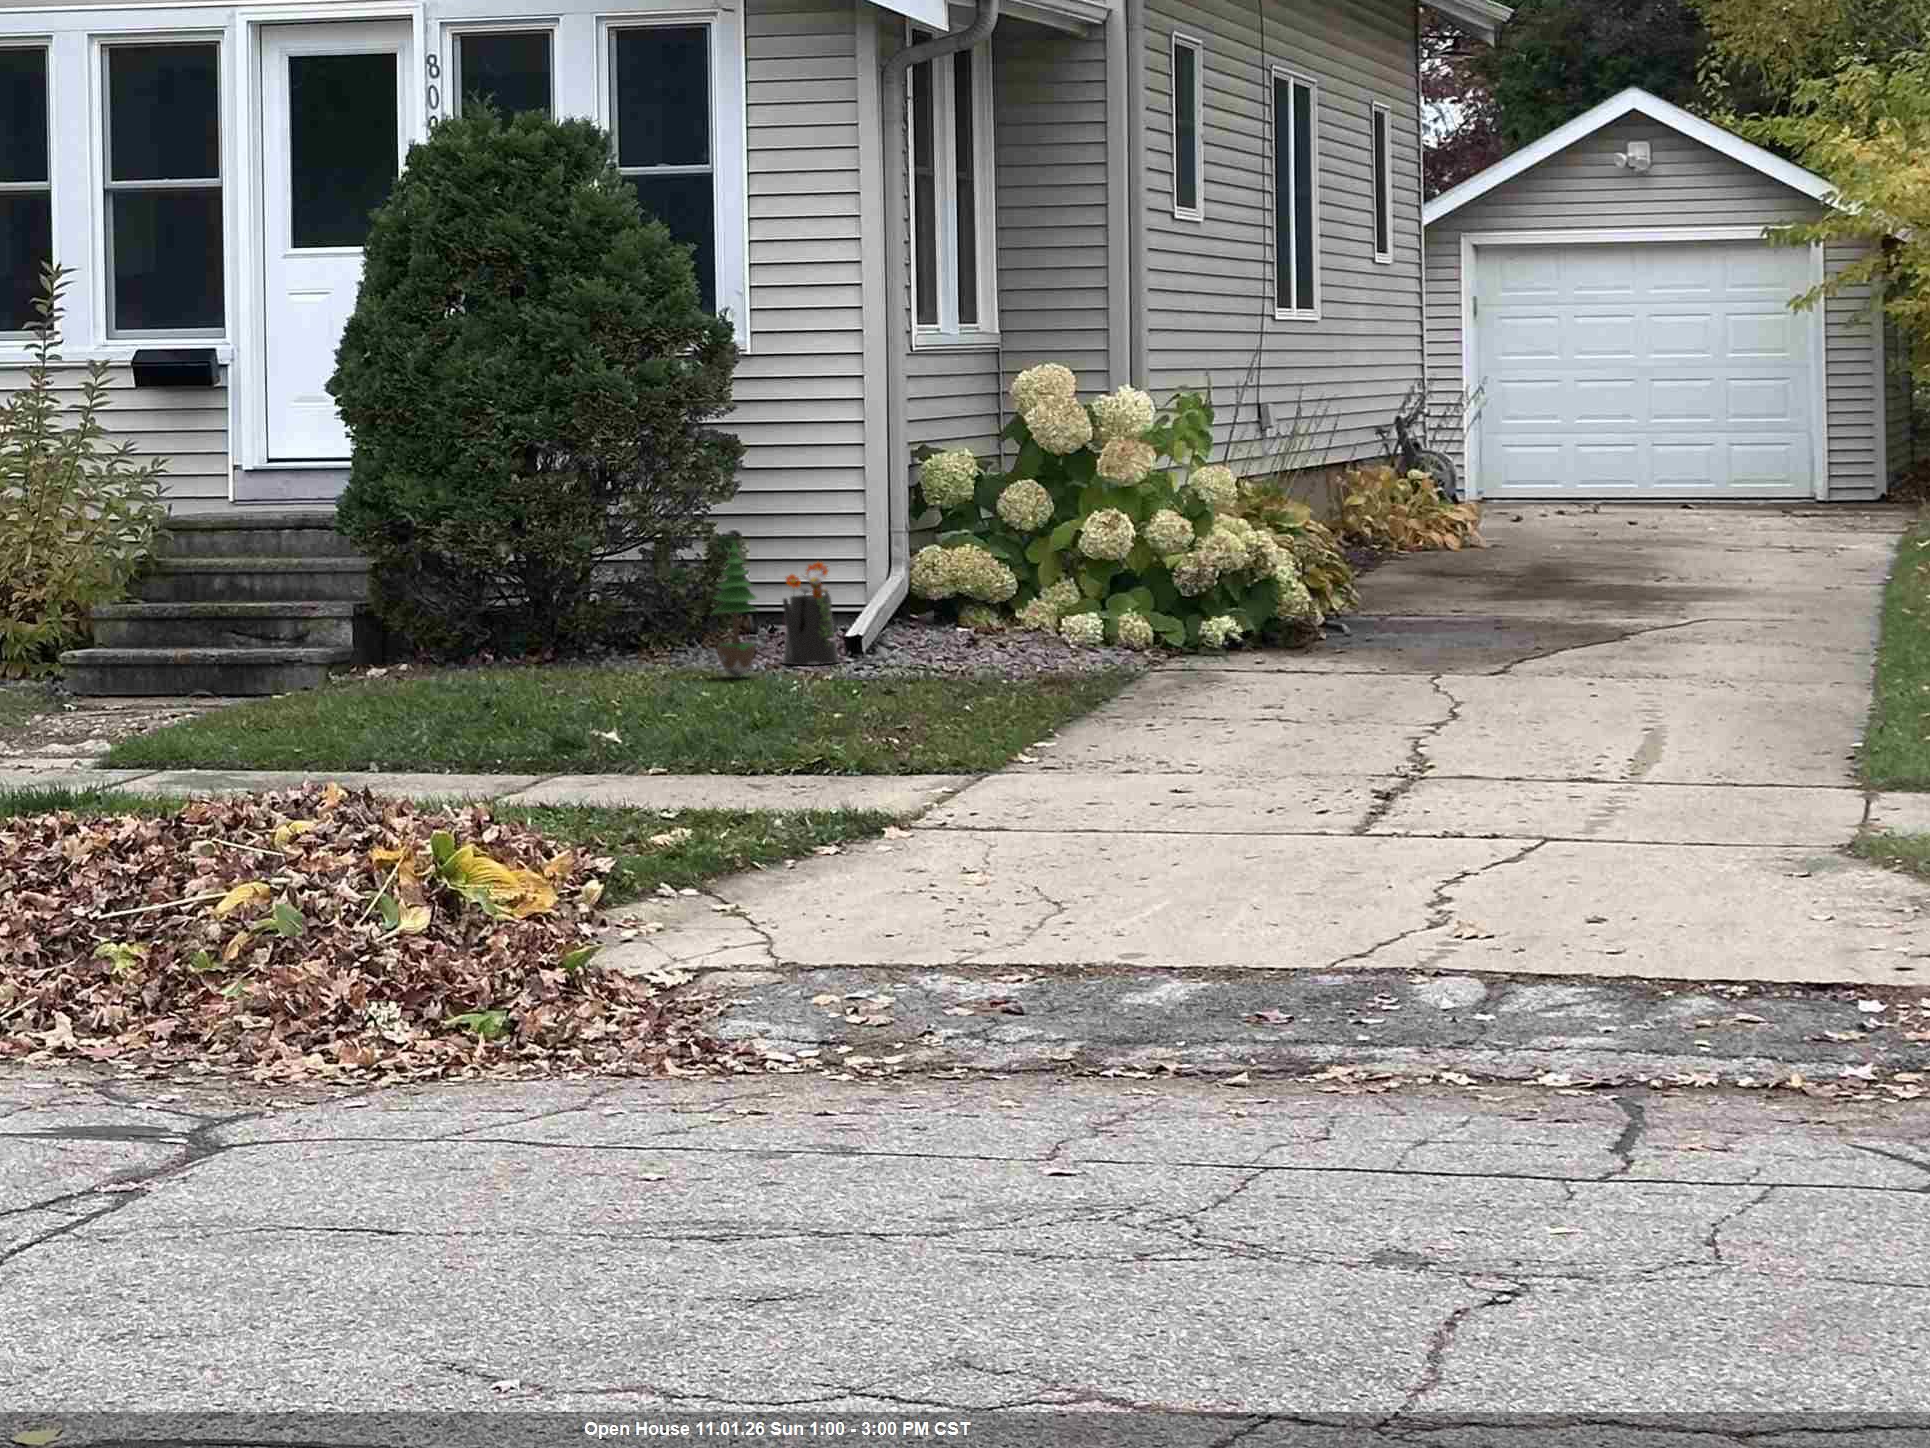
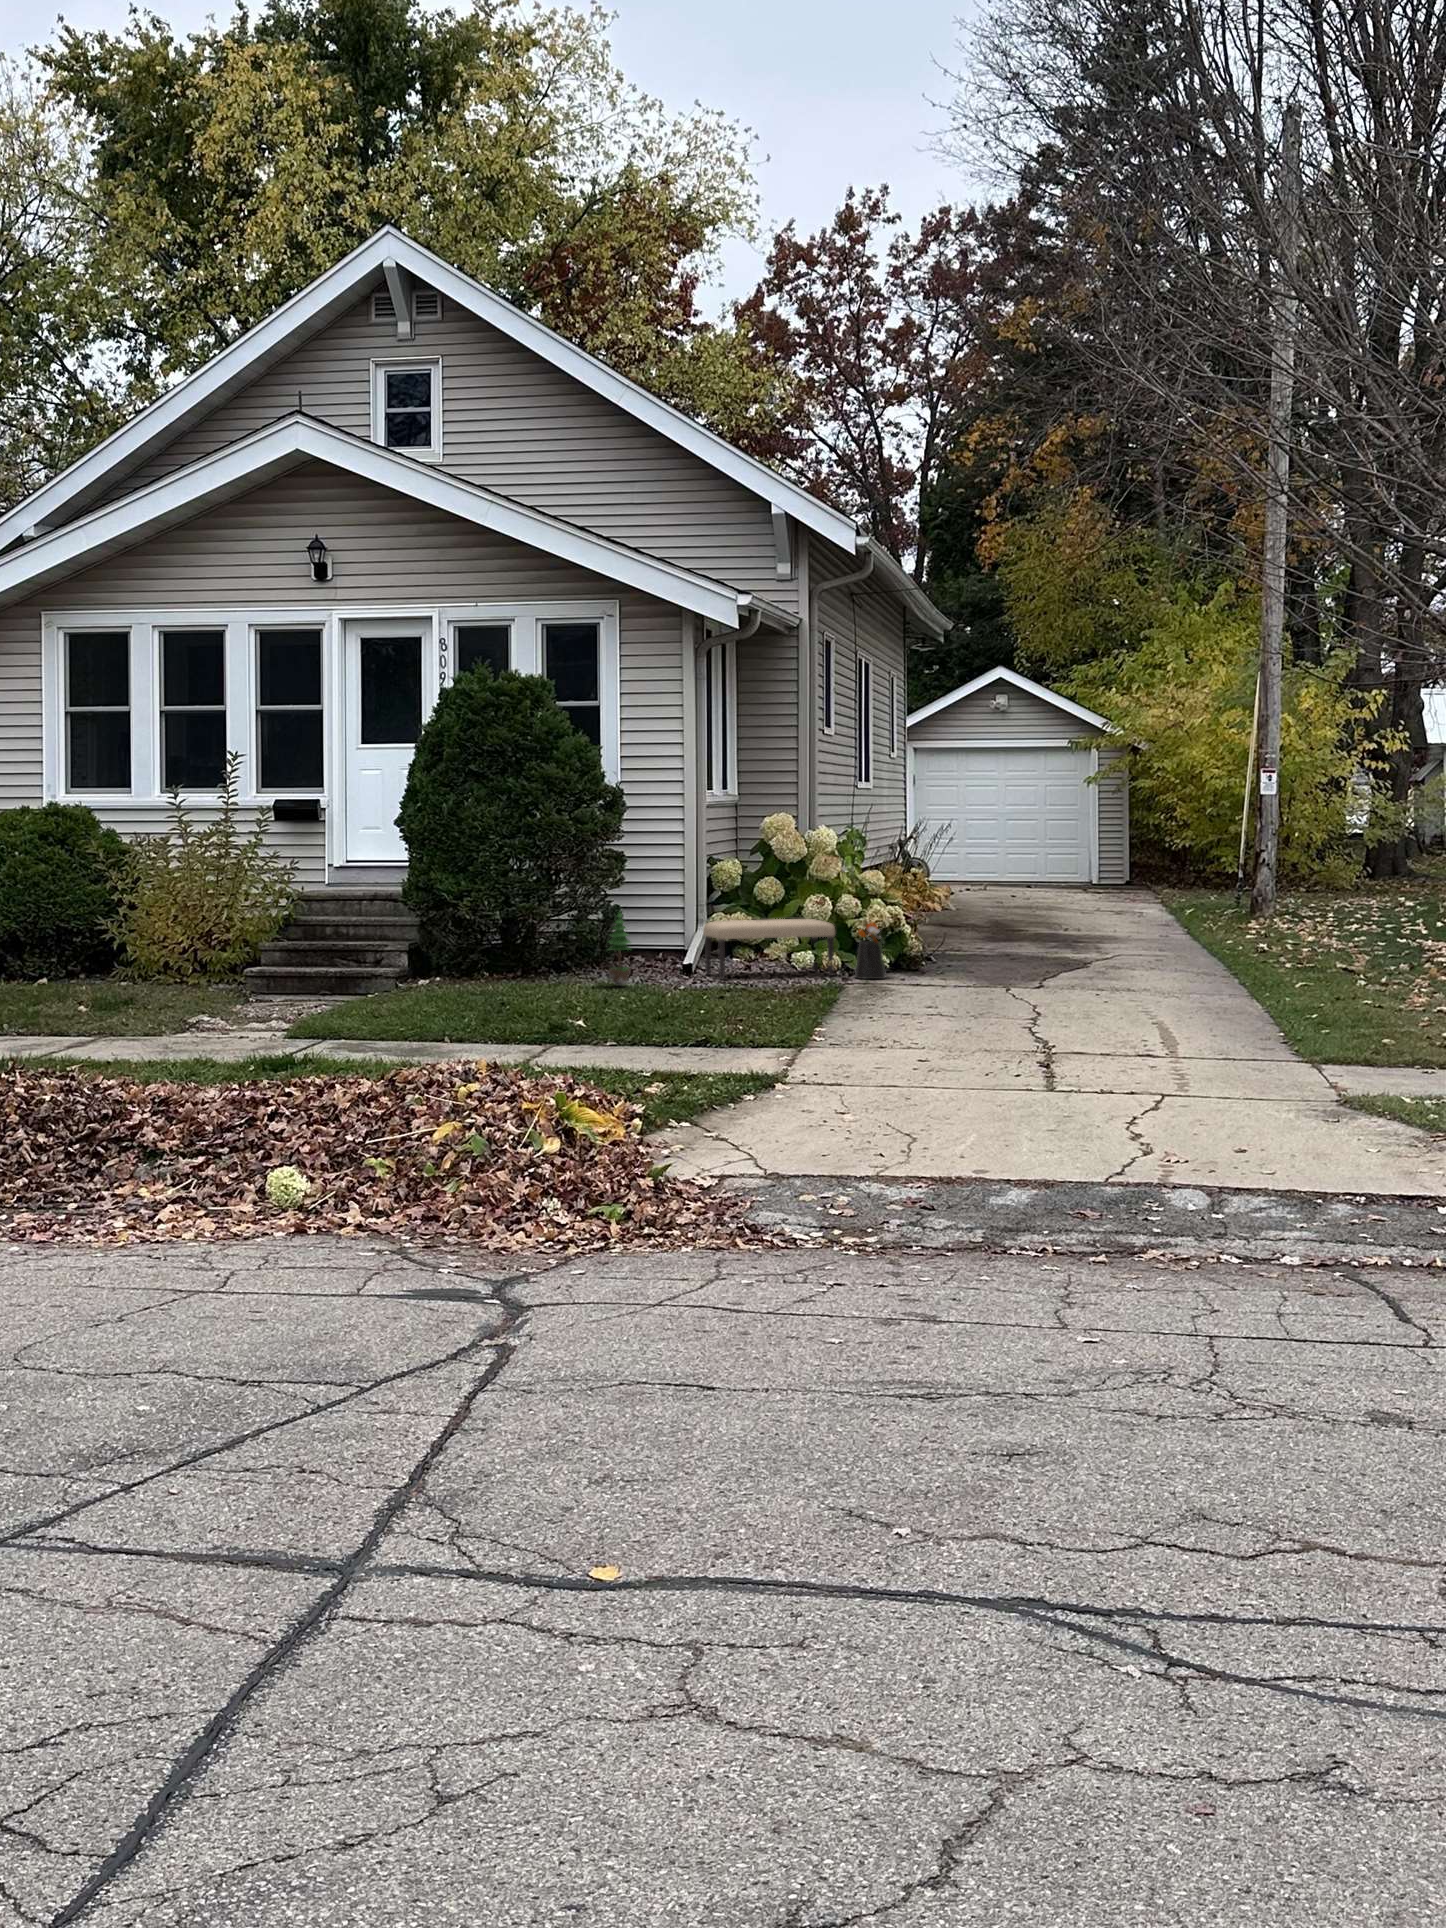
bench: none [904,553,1143,665] -> present [703,919,835,979]
watering can: present [782,562,839,665] -> present [855,923,886,979]

